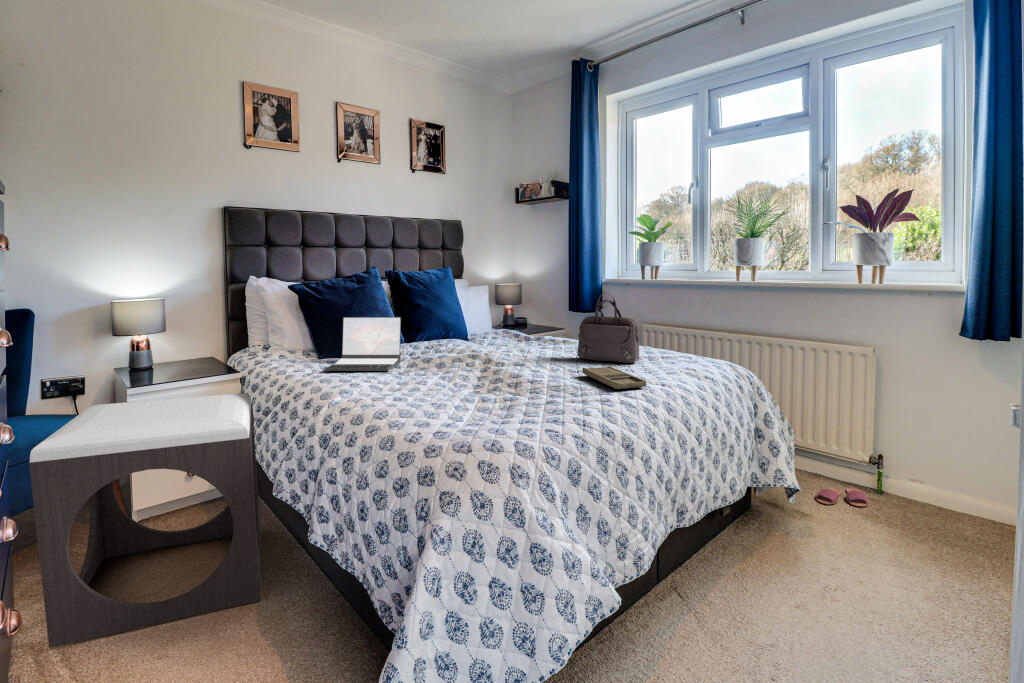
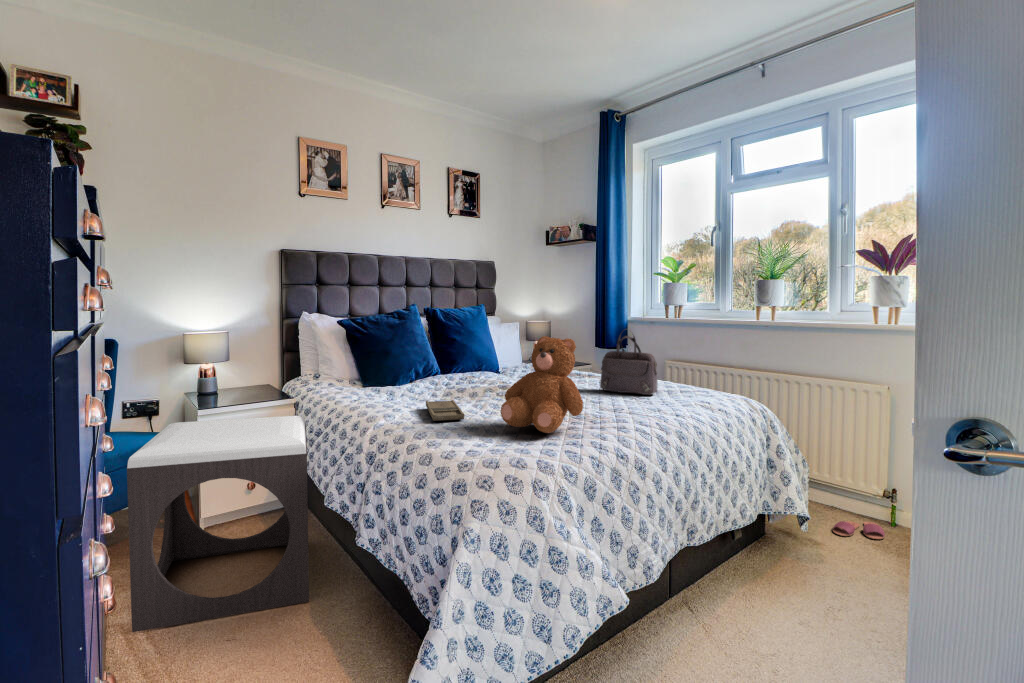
teddy bear: none [471,300,565,410] -> present [500,336,583,433]
laptop: present [325,317,401,371] -> none [370,349,439,398]
tray: present [582,366,646,389] -> present [426,400,464,421]

